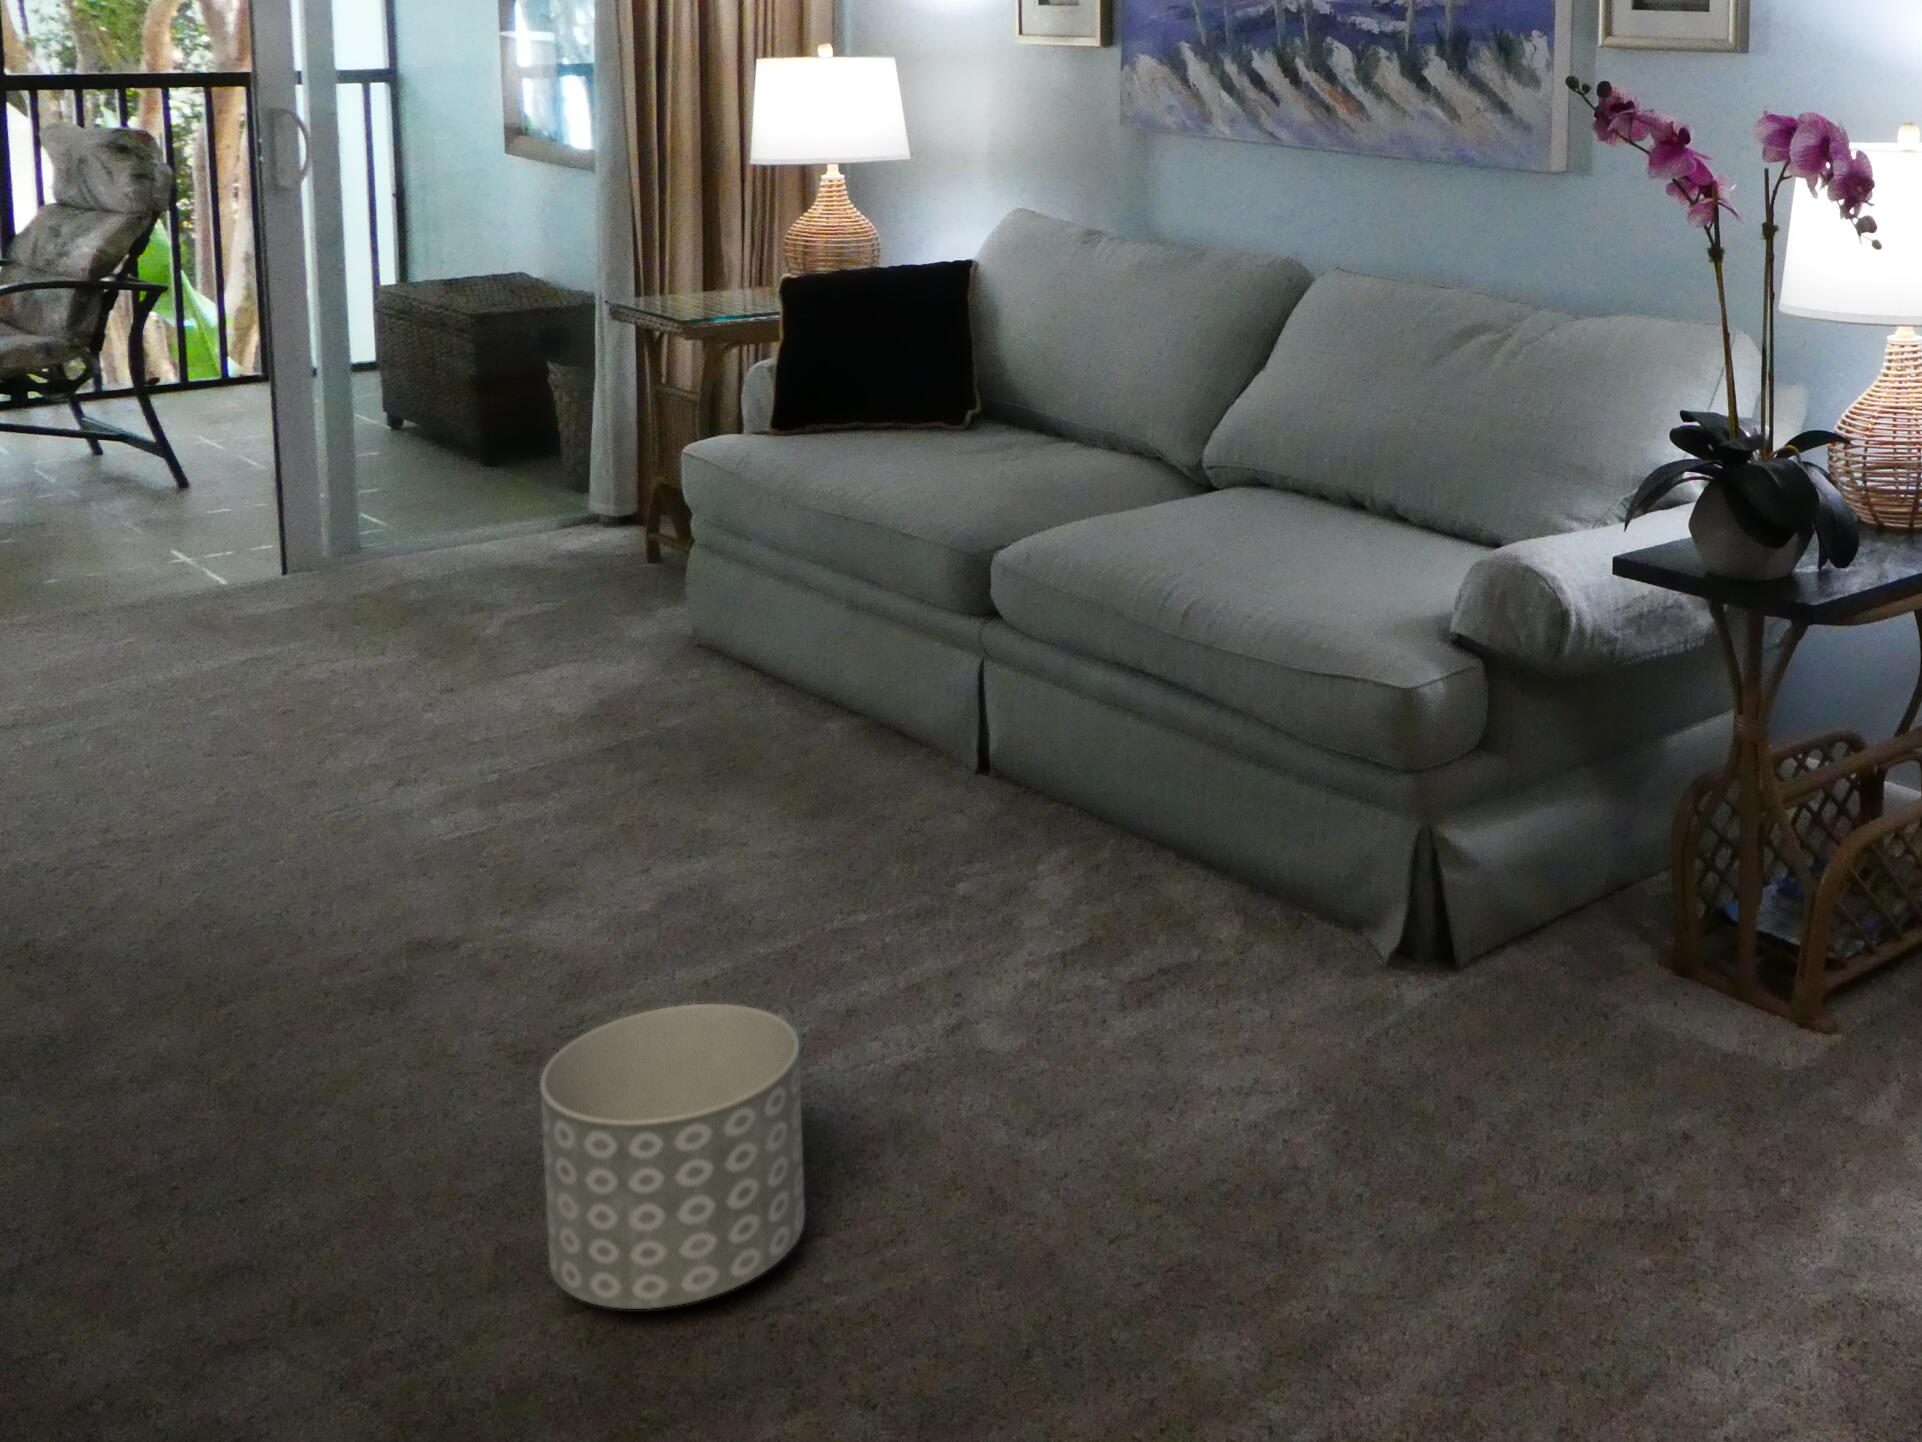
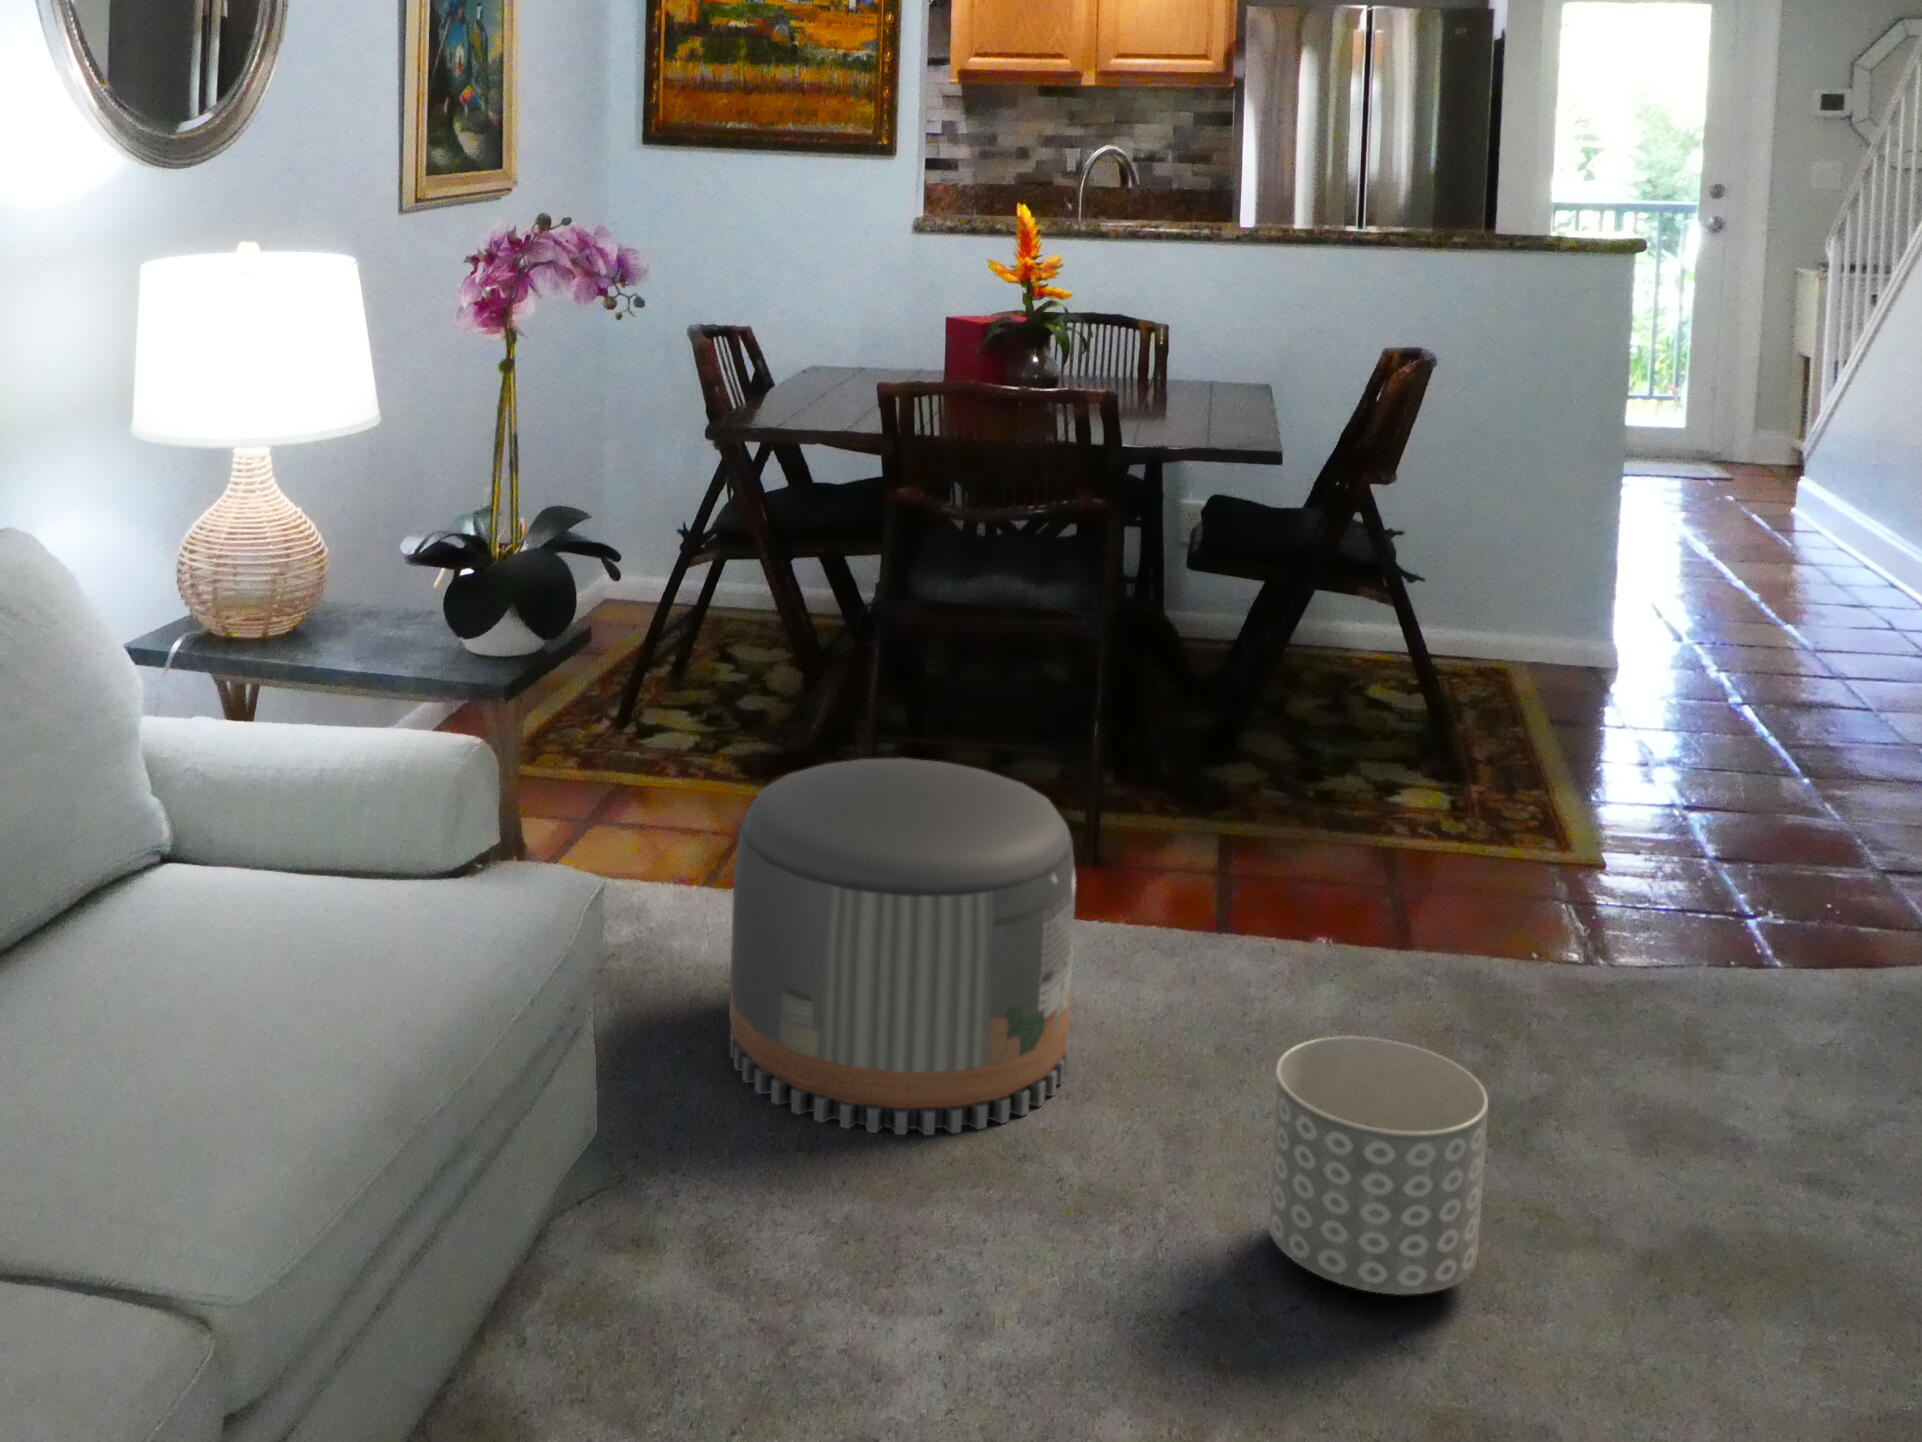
pouf: none [1183,805,1638,1333] -> present [730,758,1076,1135]

